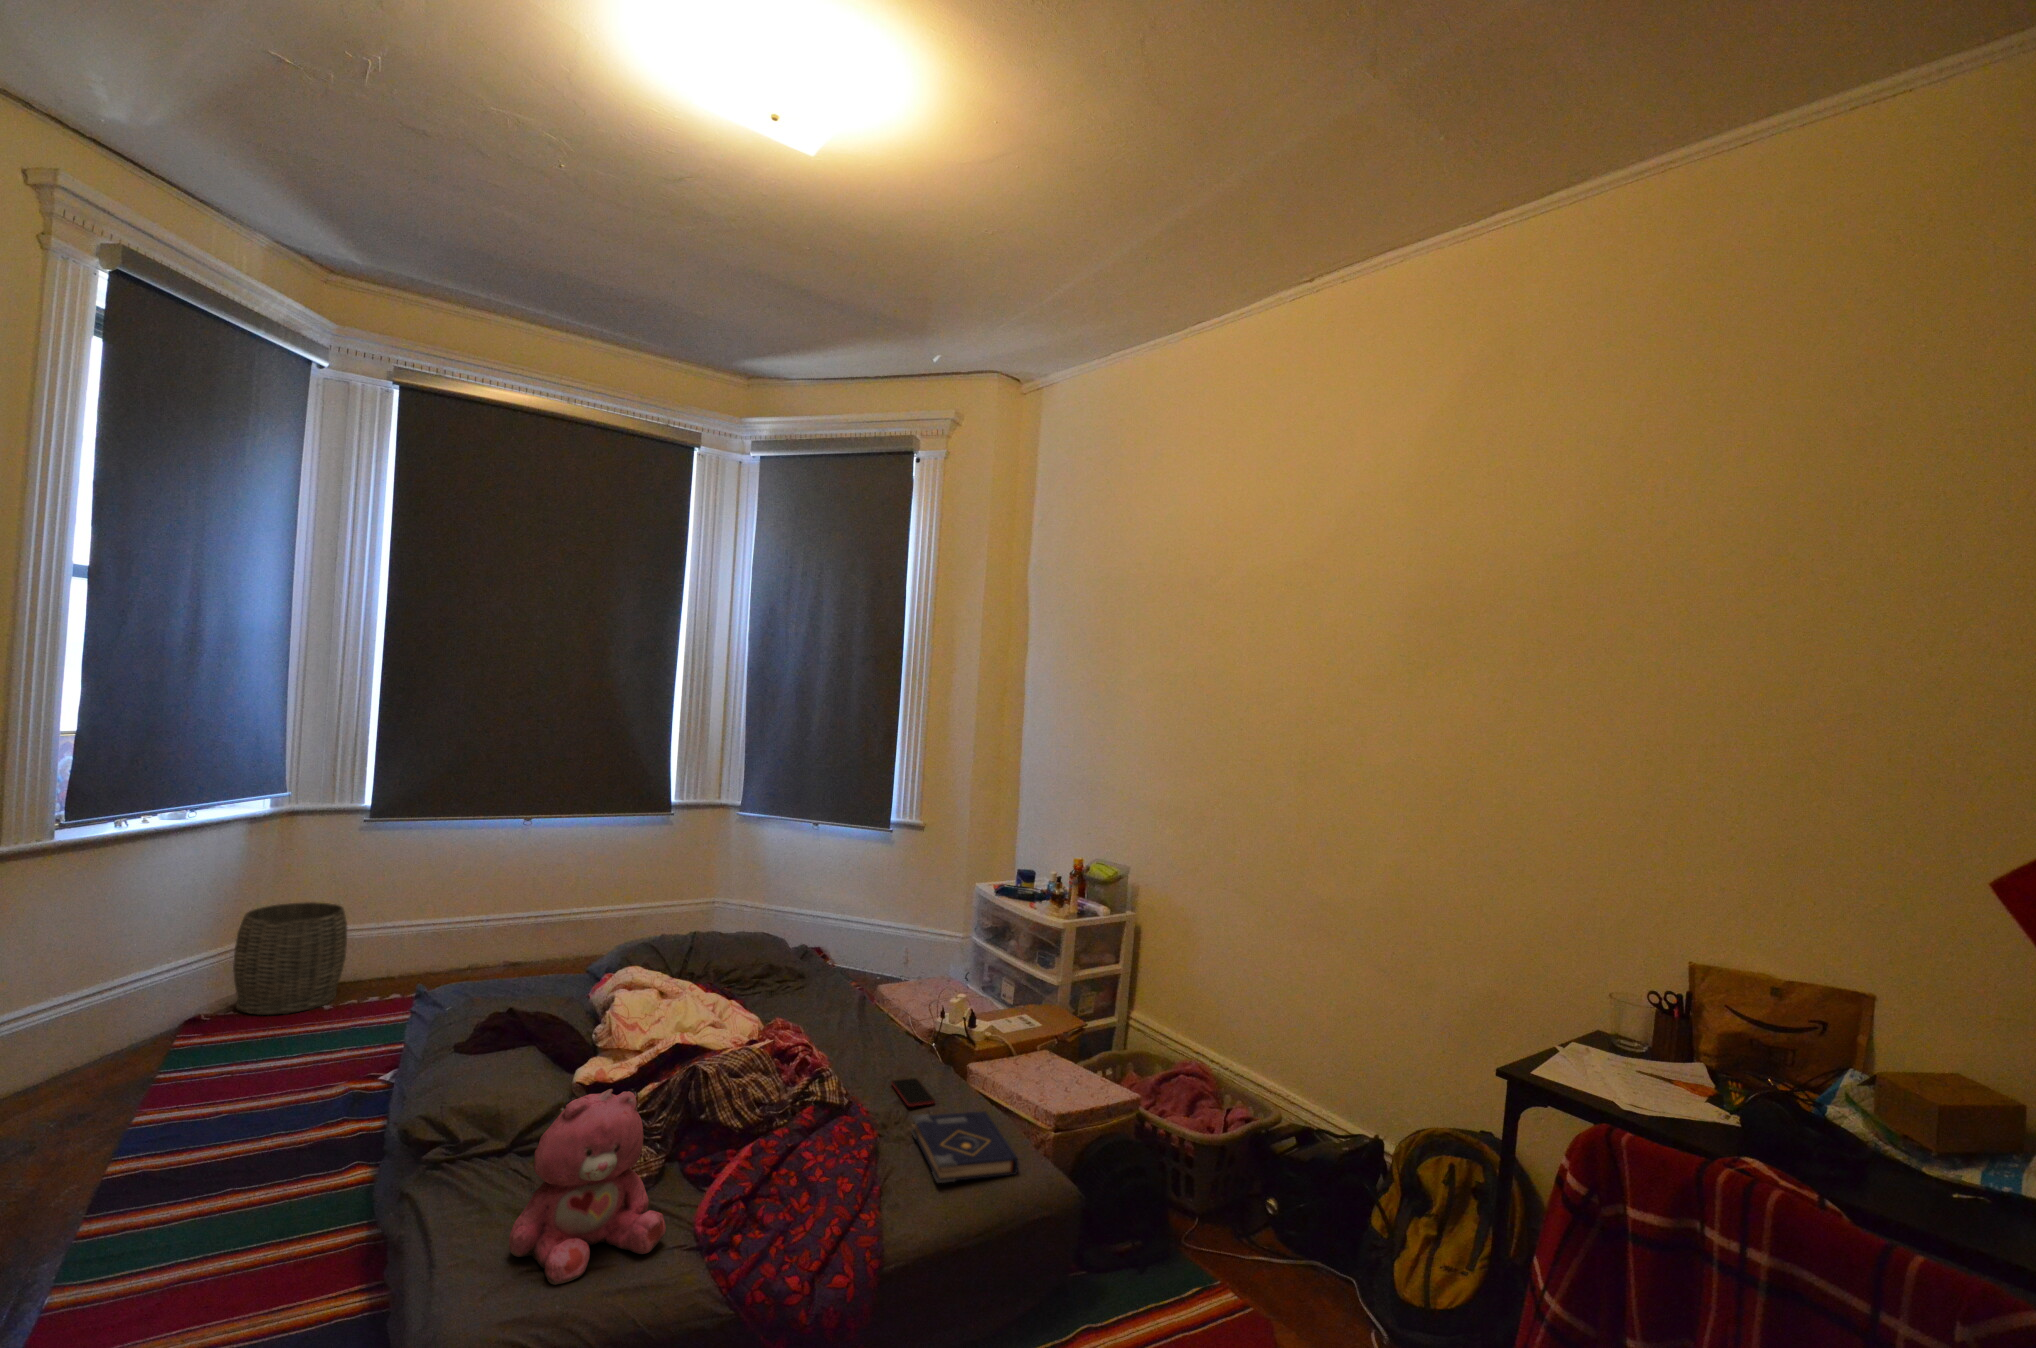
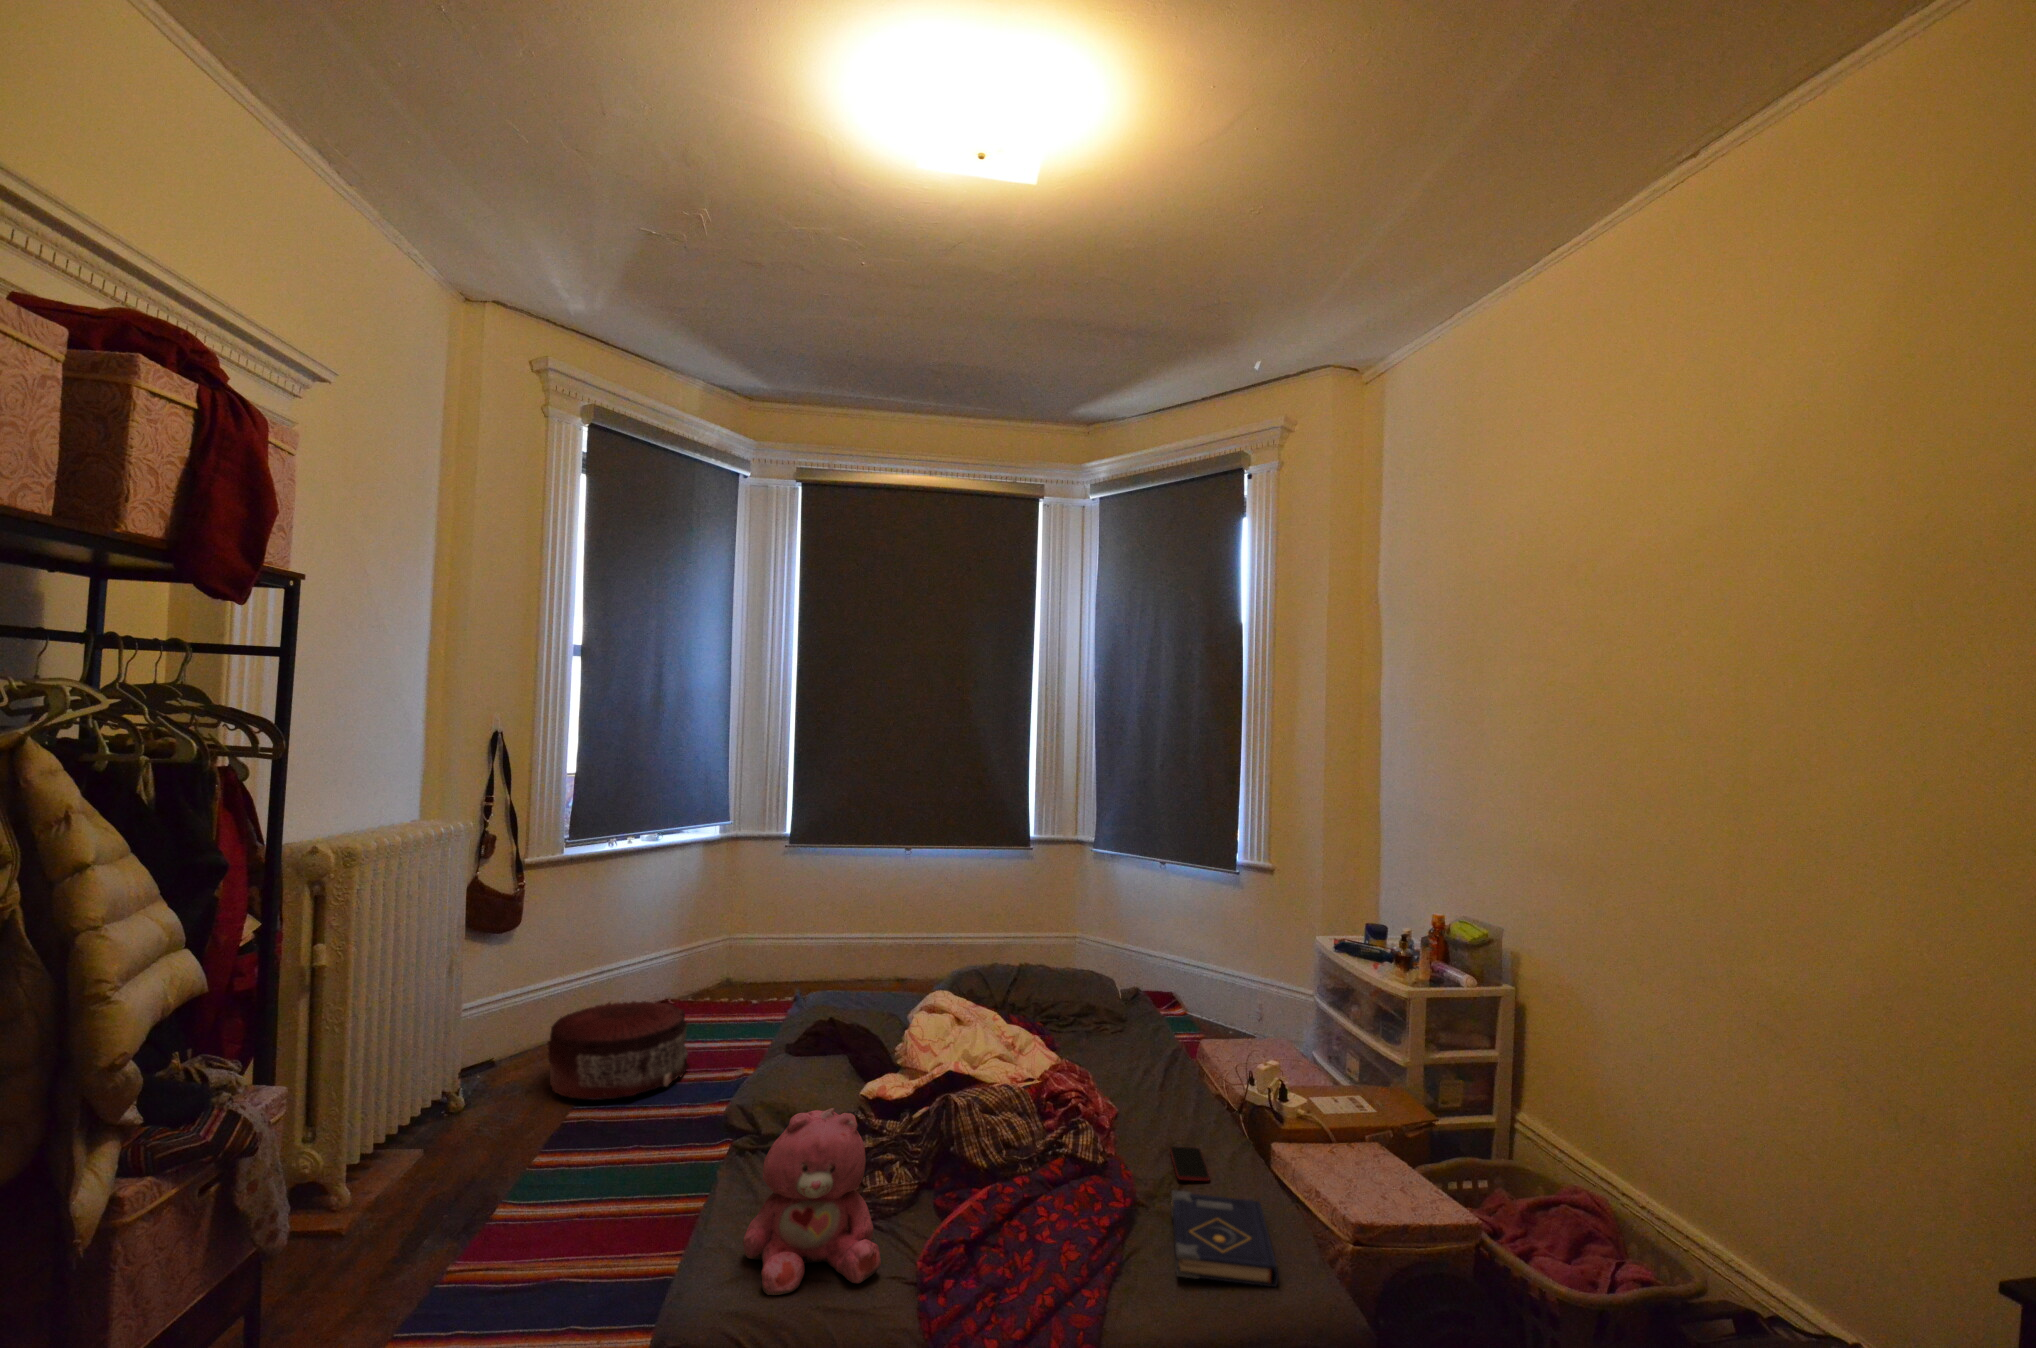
woven basket: present [233,902,347,1015] -> none [691,914,769,1006]
pouf: none [54,1014,272,1150] -> present [547,1001,689,1100]

